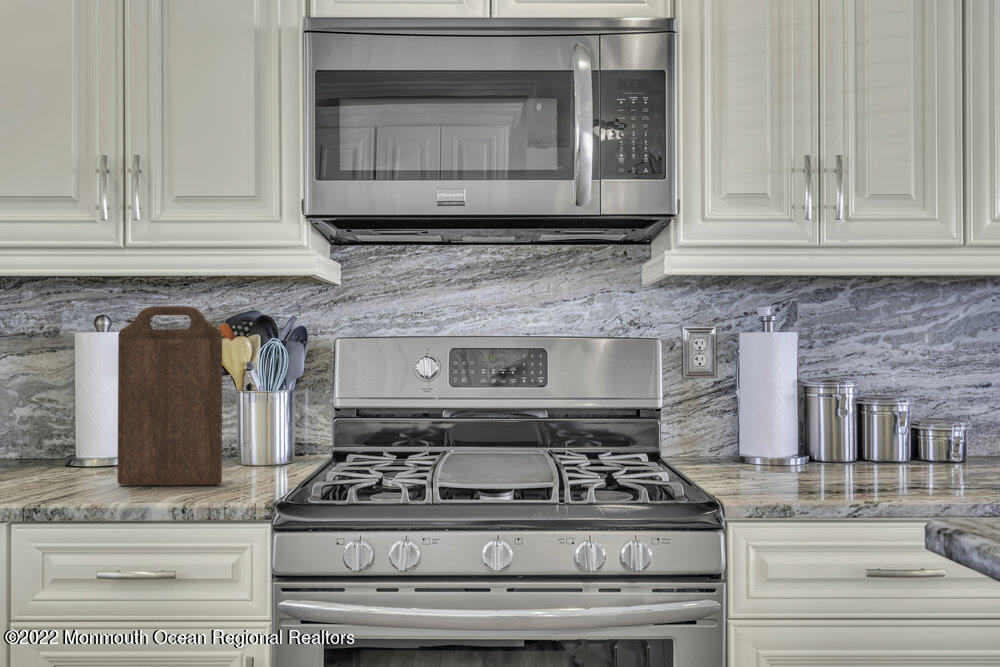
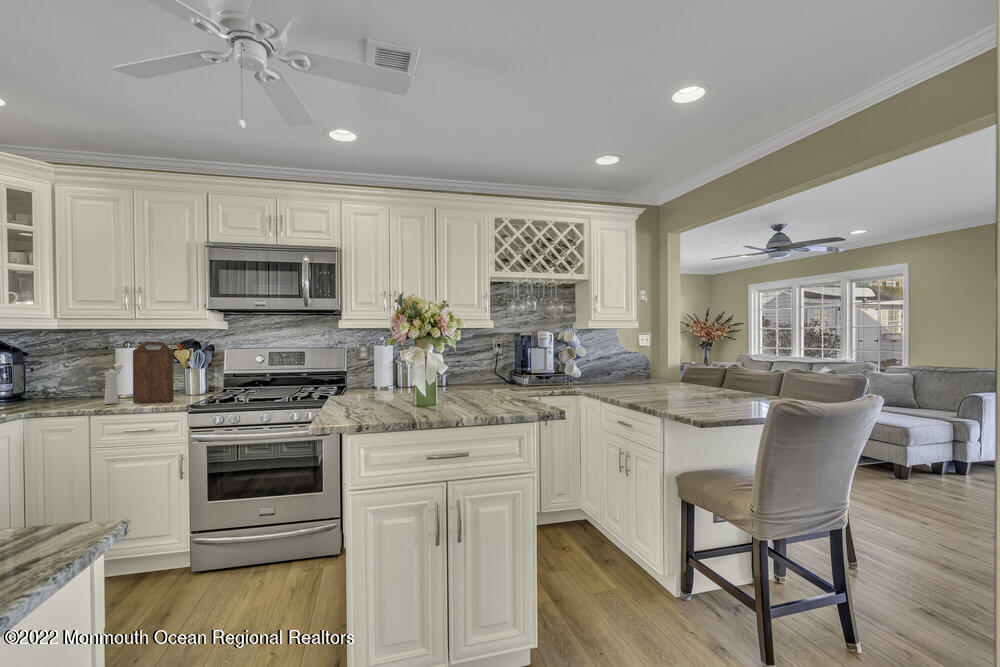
pepper mill: none [46,371,94,486] -> present [104,363,124,404]

